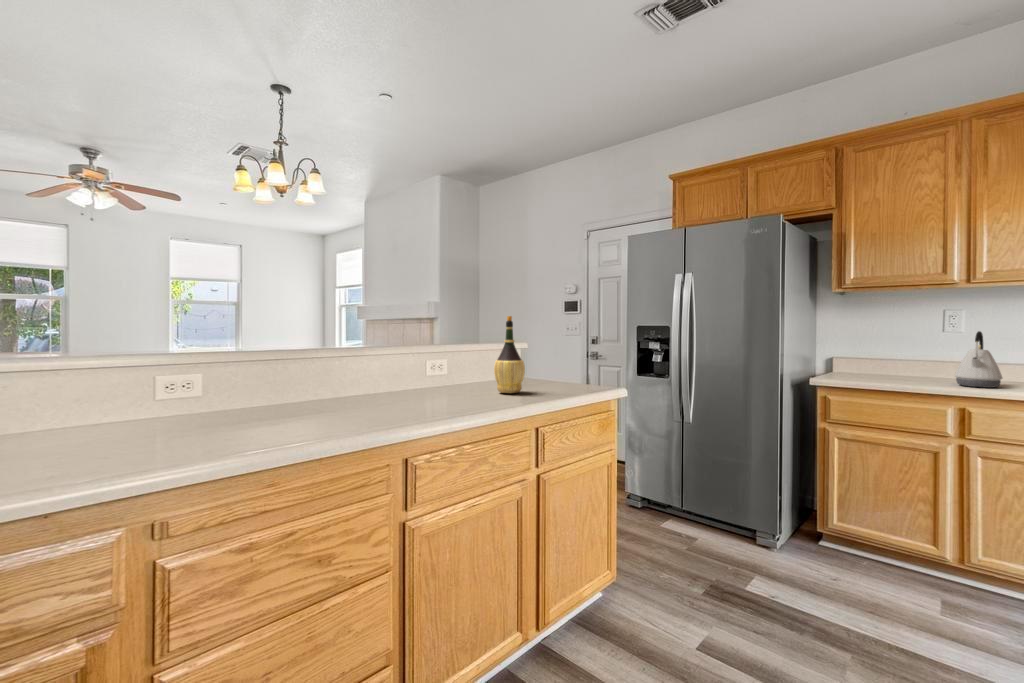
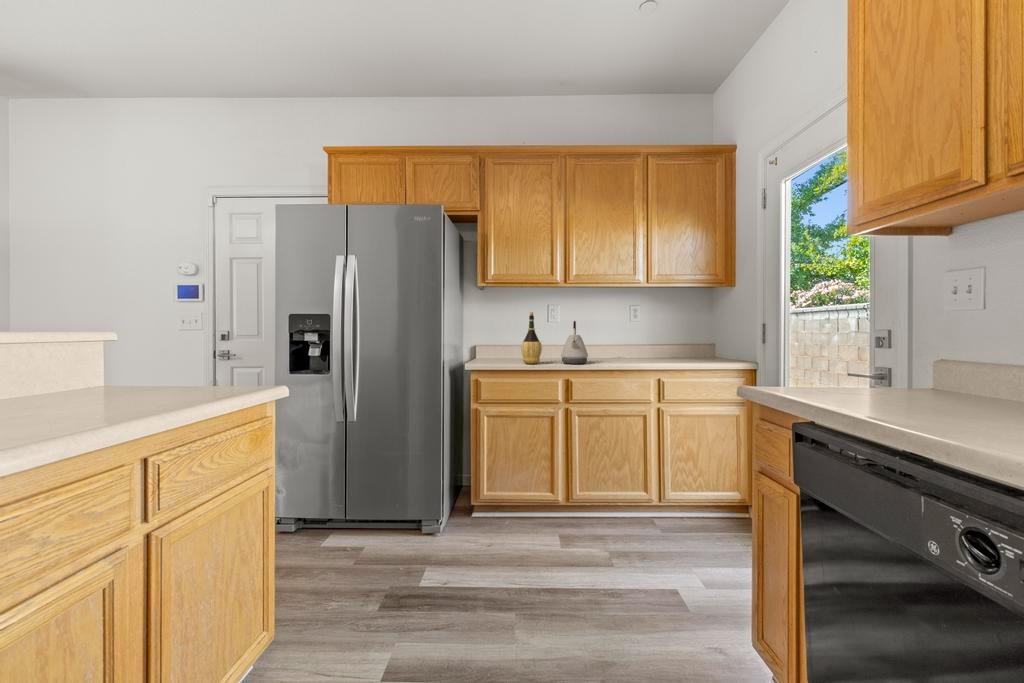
wine bottle: present [494,316,525,393] -> present [521,312,542,364]

